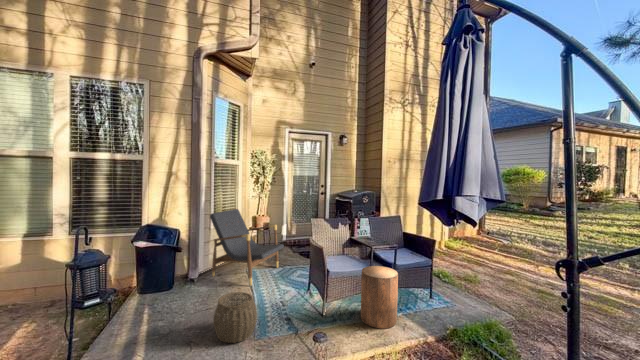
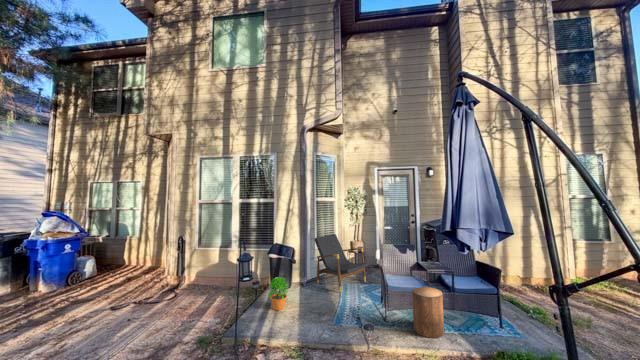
potted plant: none [134,274,176,330] -> present [268,277,288,310]
woven basket: present [213,292,257,343] -> none [307,294,335,326]

